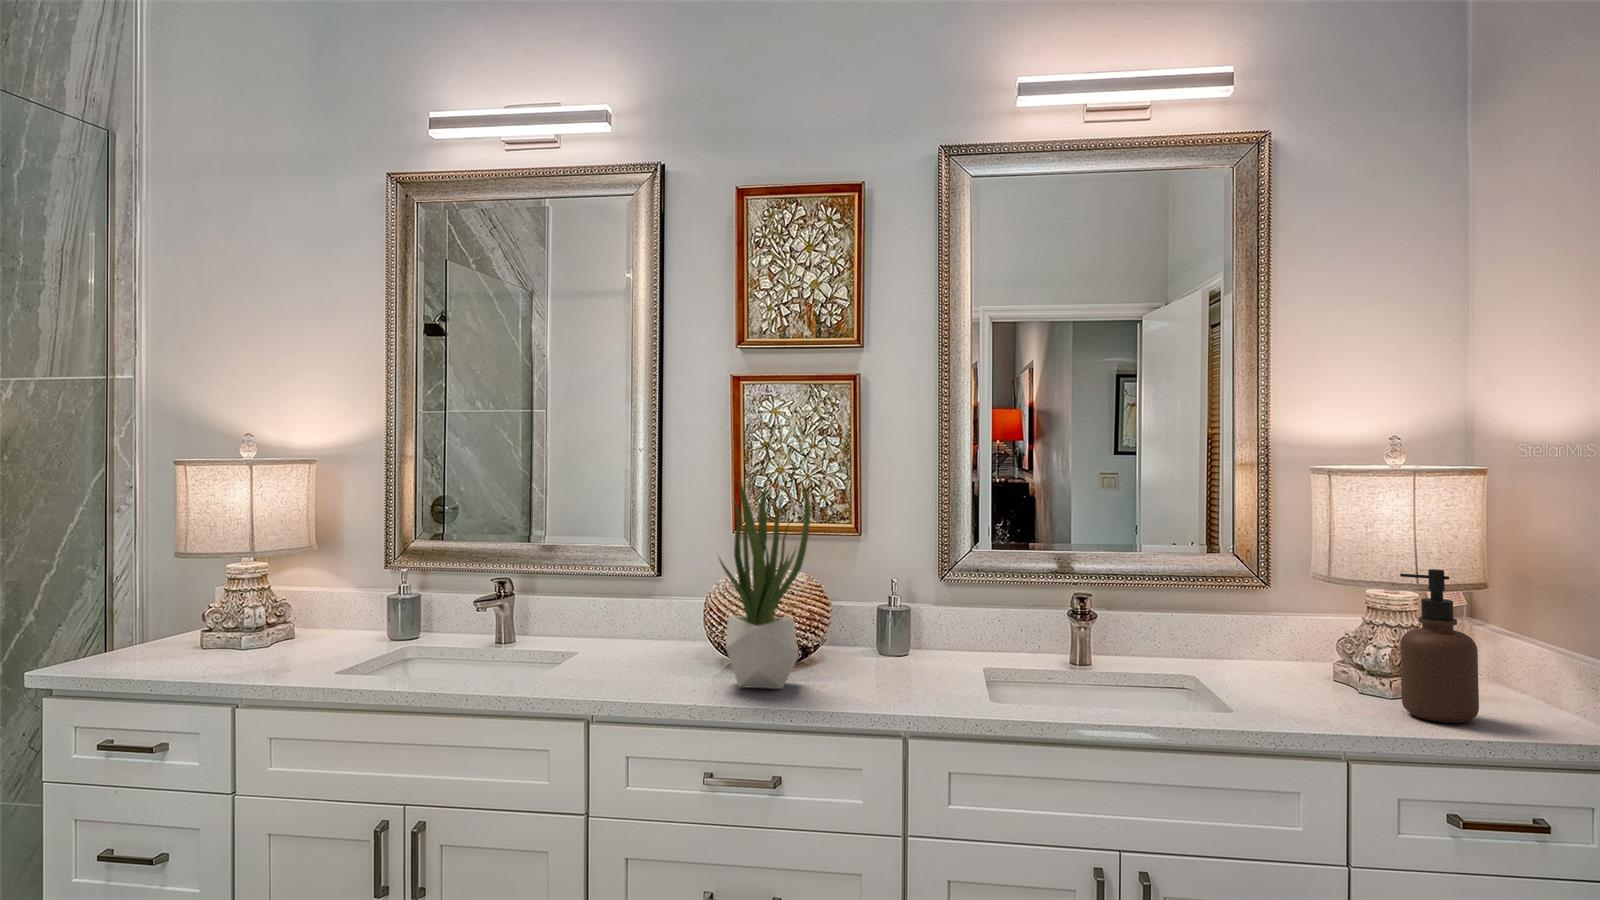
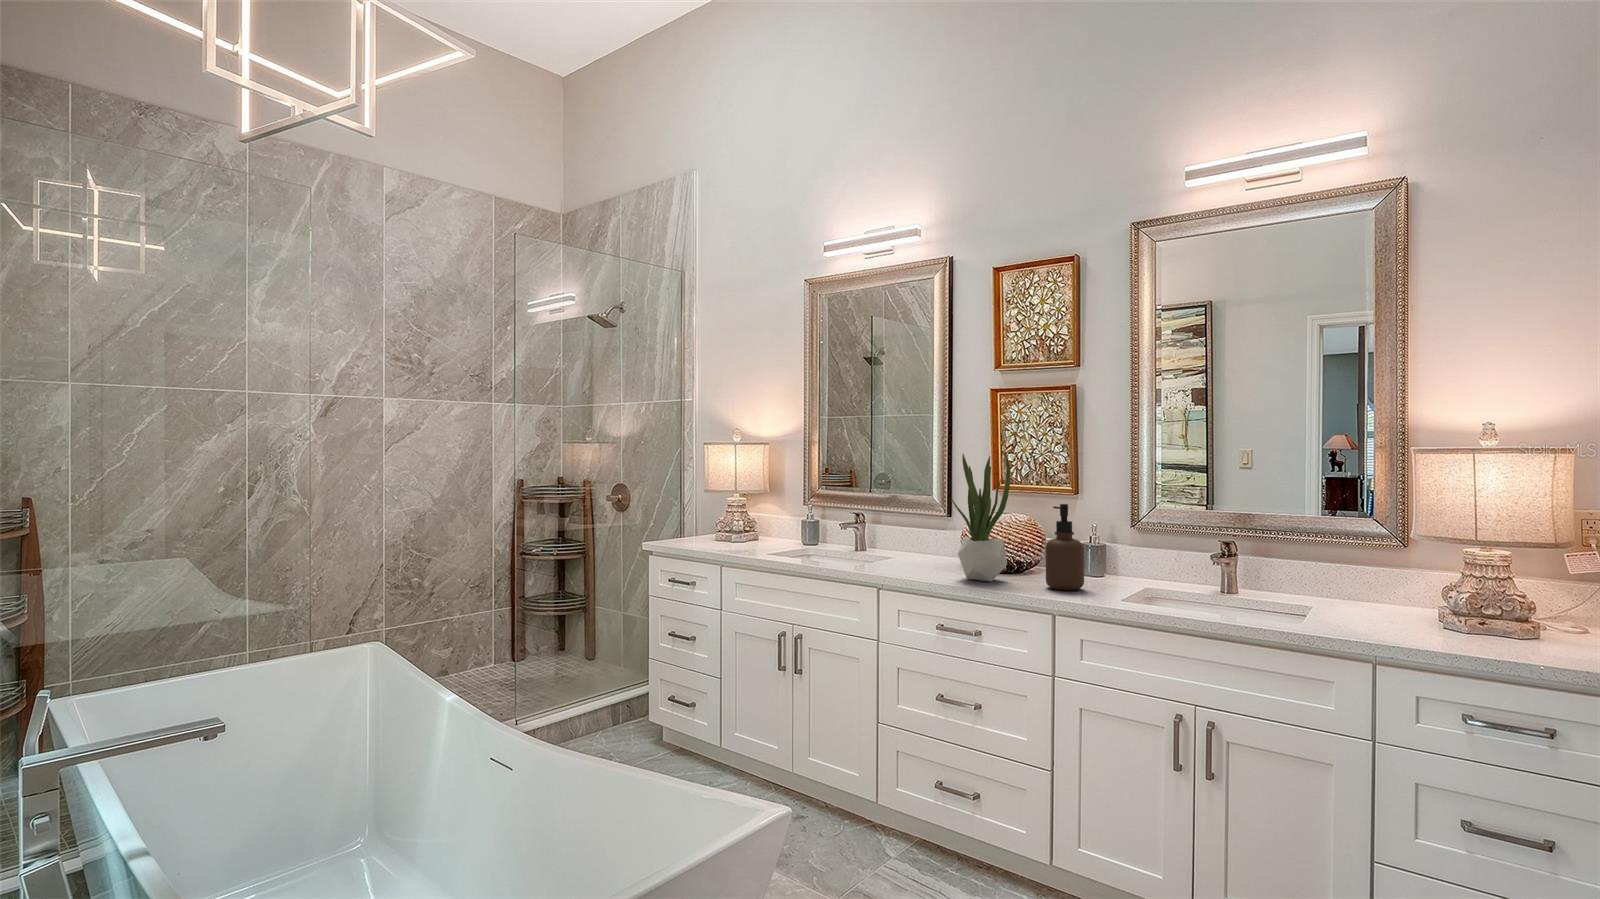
soap dispenser: present [1400,569,1479,723] -> present [1045,504,1084,590]

